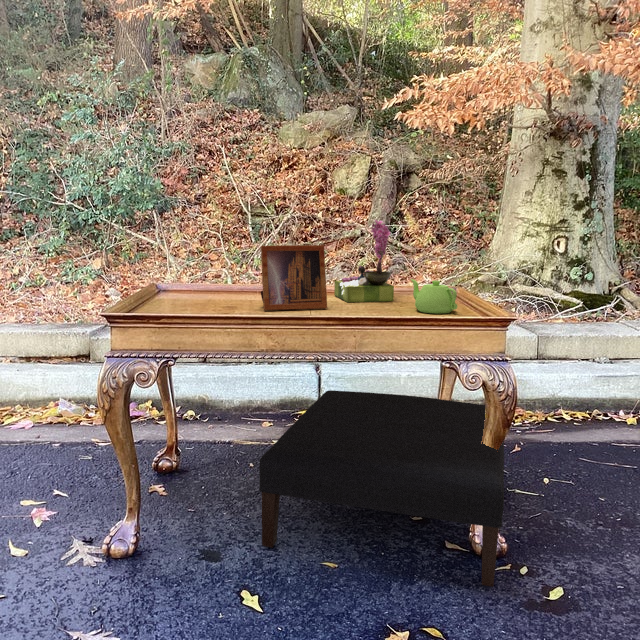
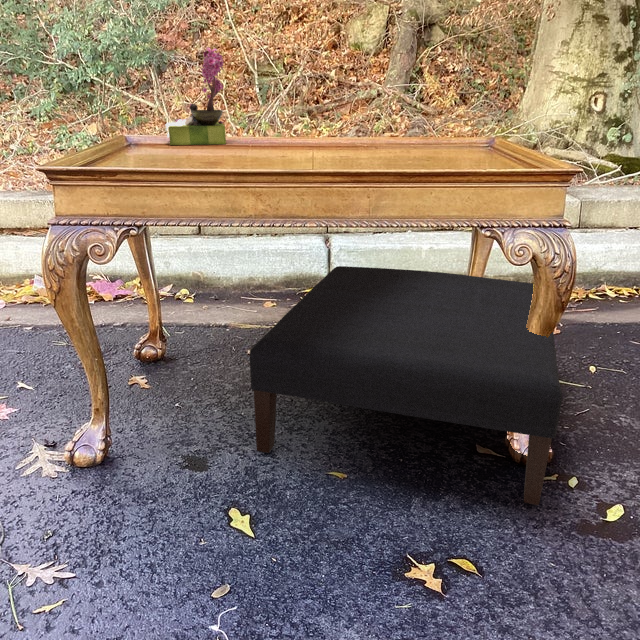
flower arrangement: present [334,220,394,302] -> present [165,47,230,145]
picture frame: present [261,245,327,310] -> none [244,70,334,160]
teapot: present [411,279,458,314] -> none [444,117,508,162]

